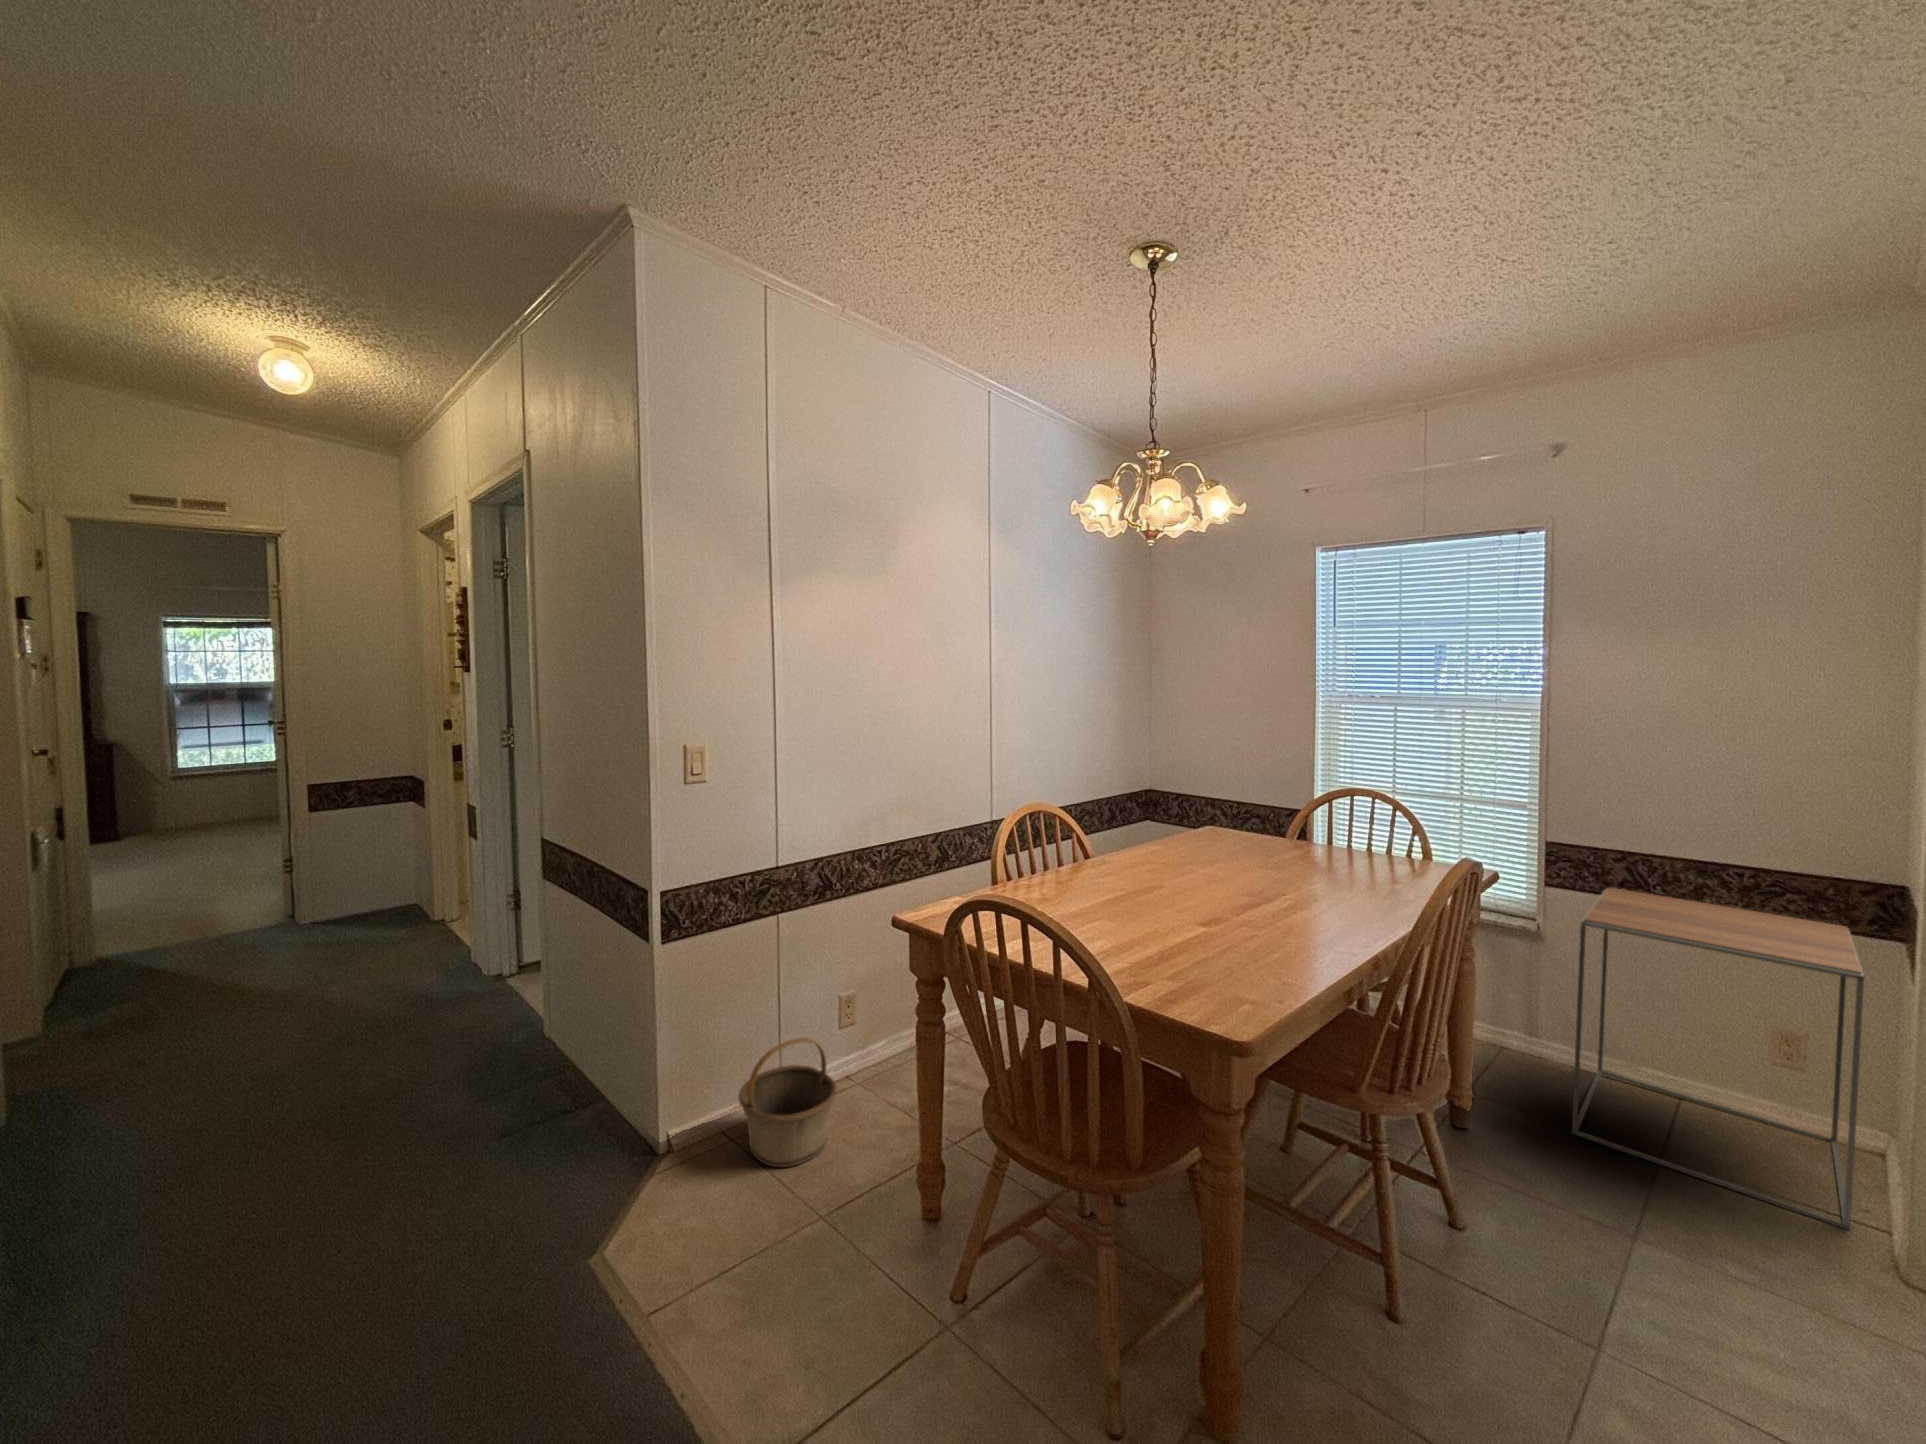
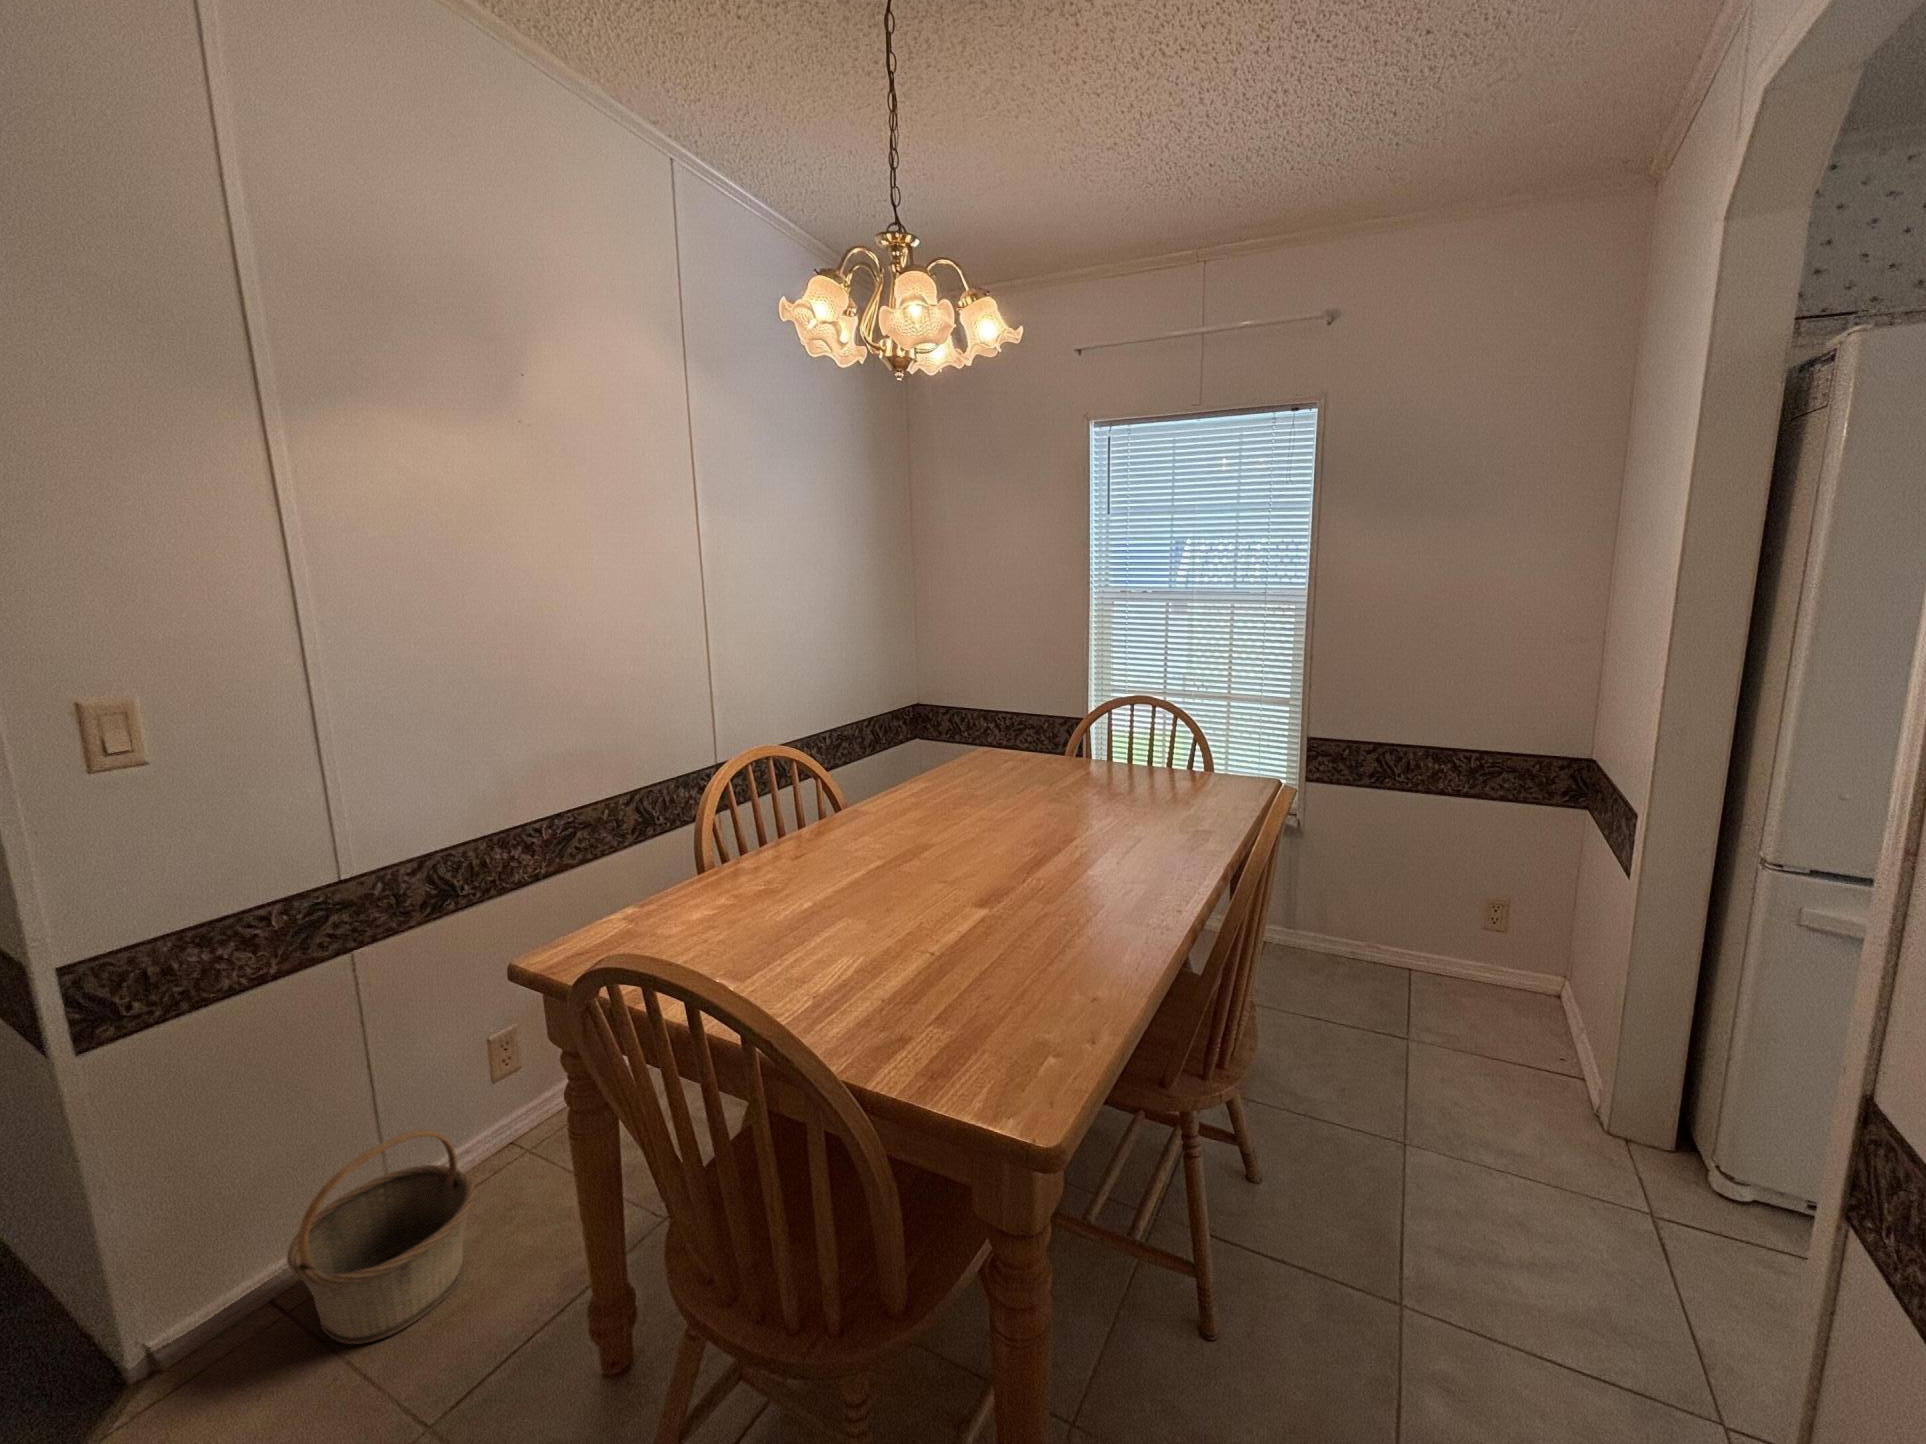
side table: present [1572,887,1864,1230] -> none [1332,772,1567,1066]

